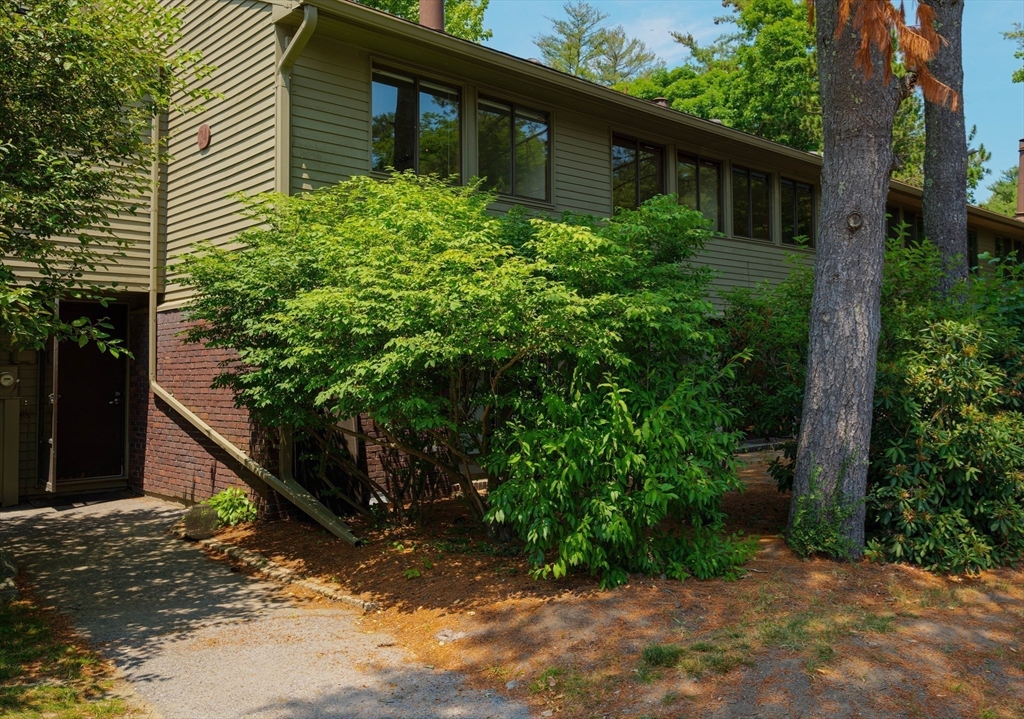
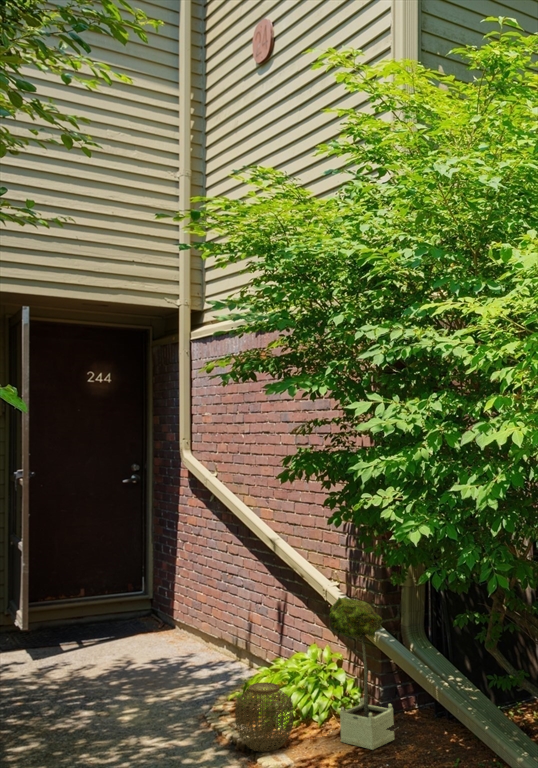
potted tree: none [239,457,274,534] -> present [329,597,394,750]

